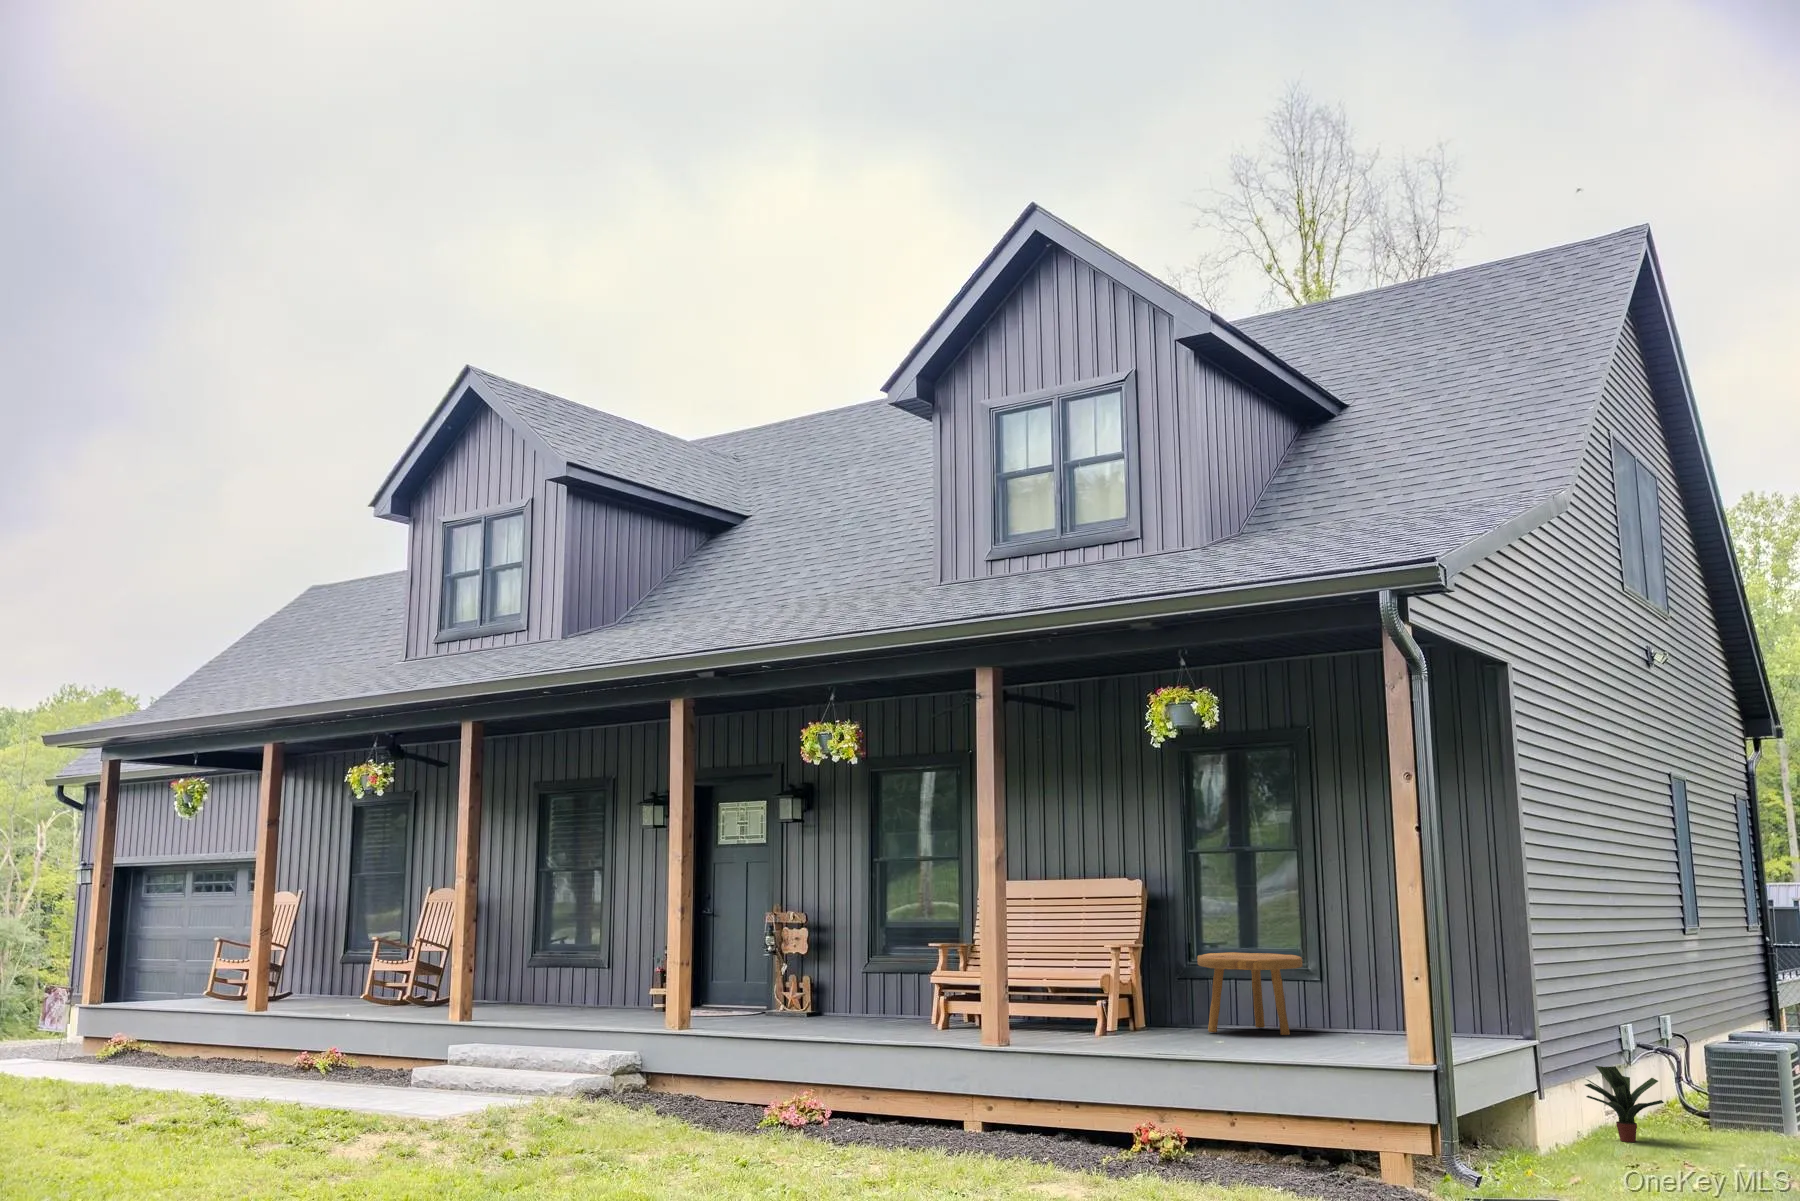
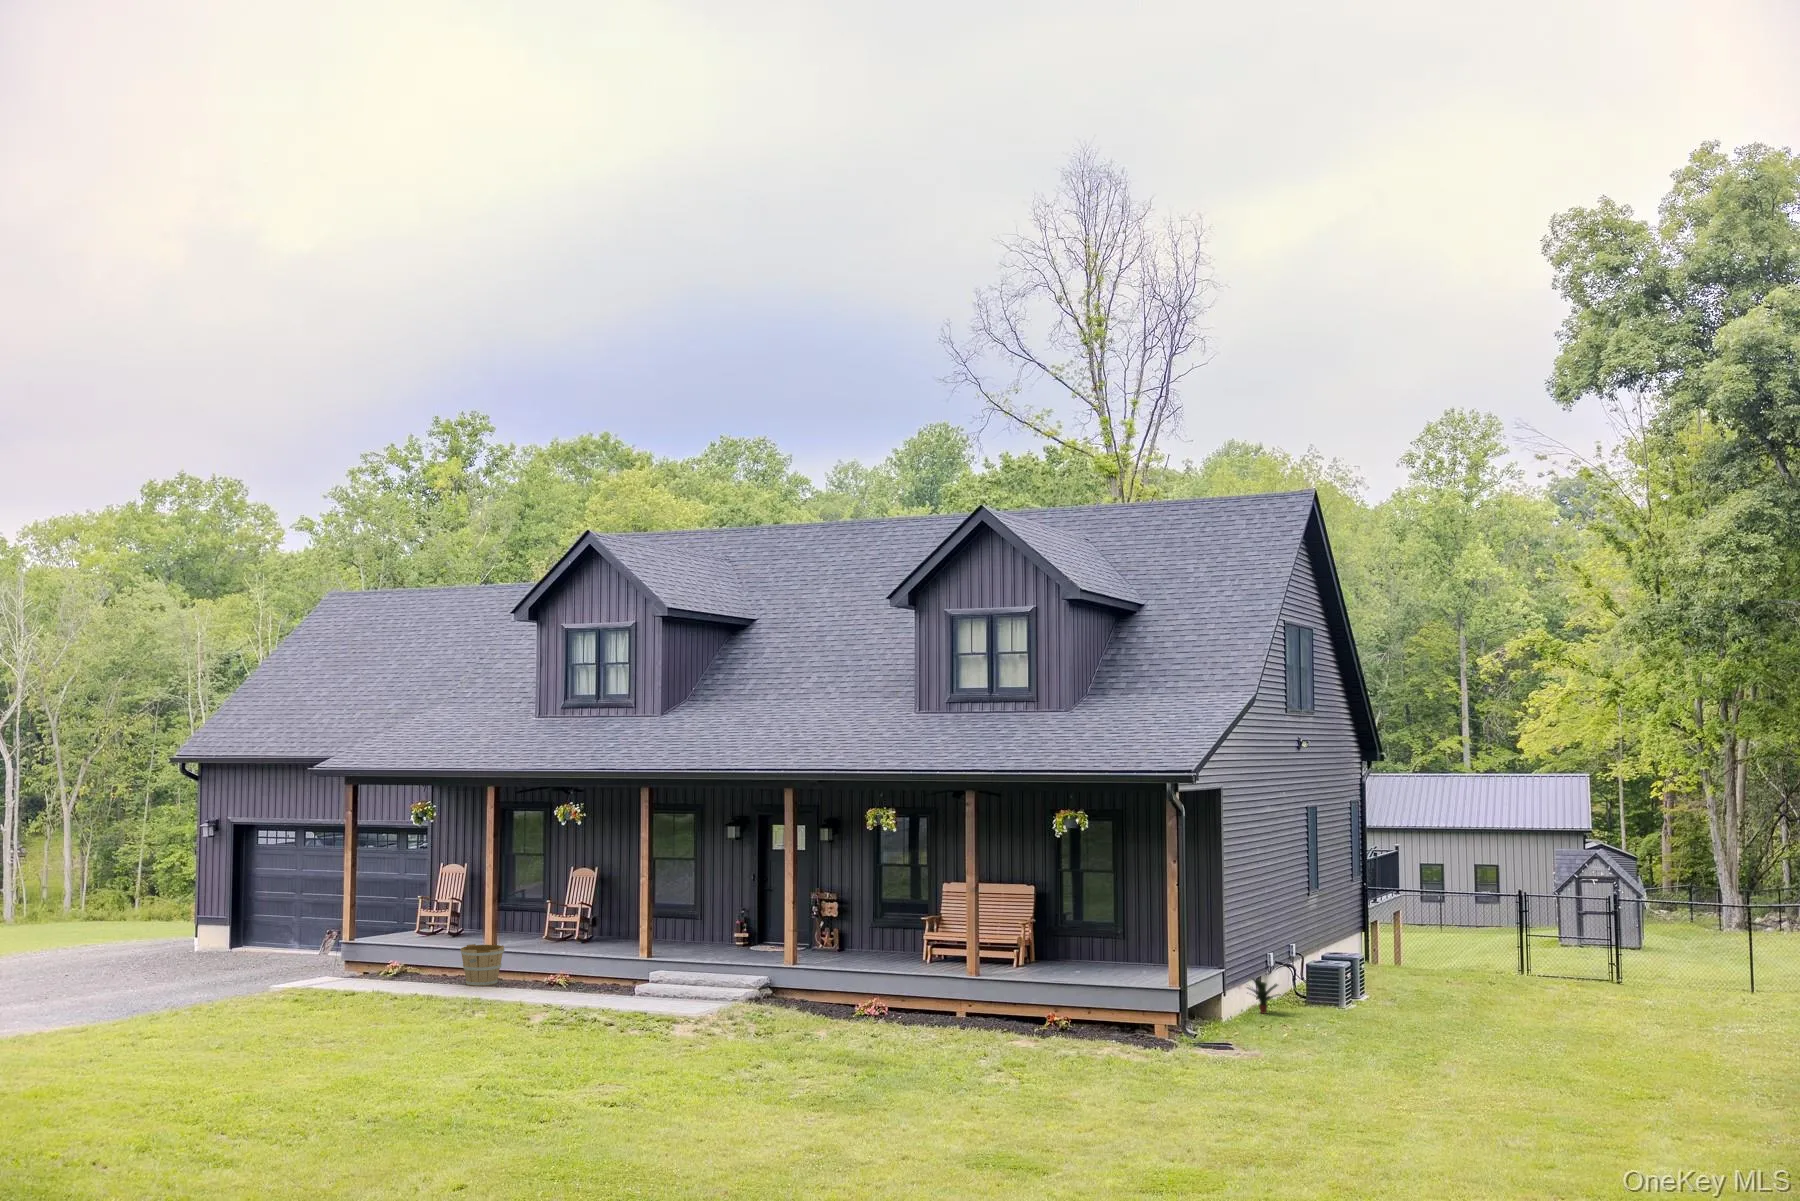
footstool: present [1198,952,1303,1035] -> none [1066,924,1117,968]
wooden bucket: none [177,999,257,1068] -> present [461,944,505,986]

